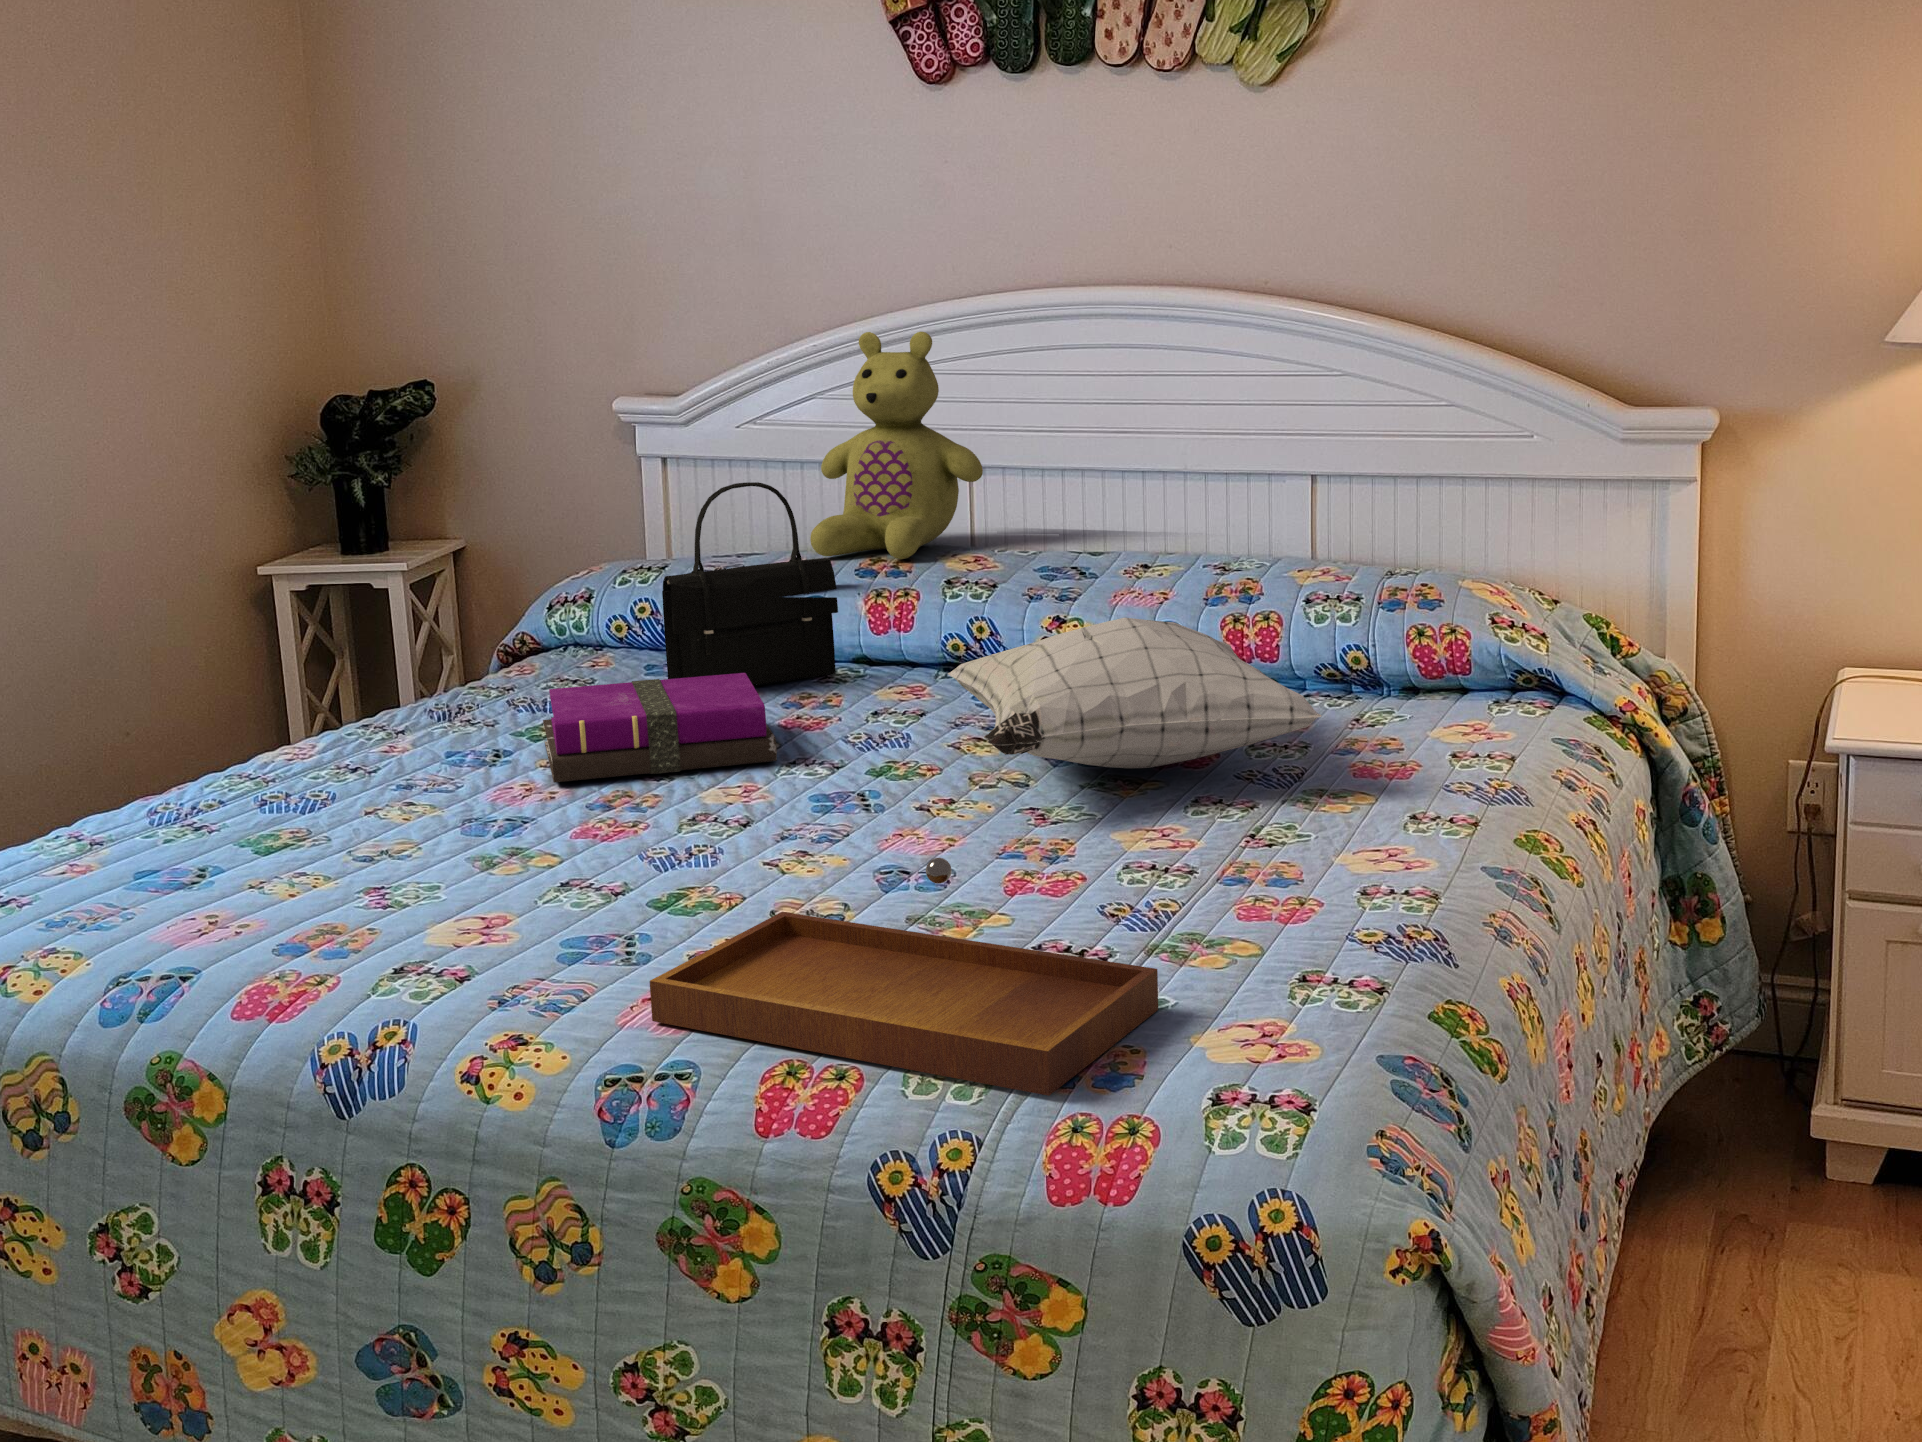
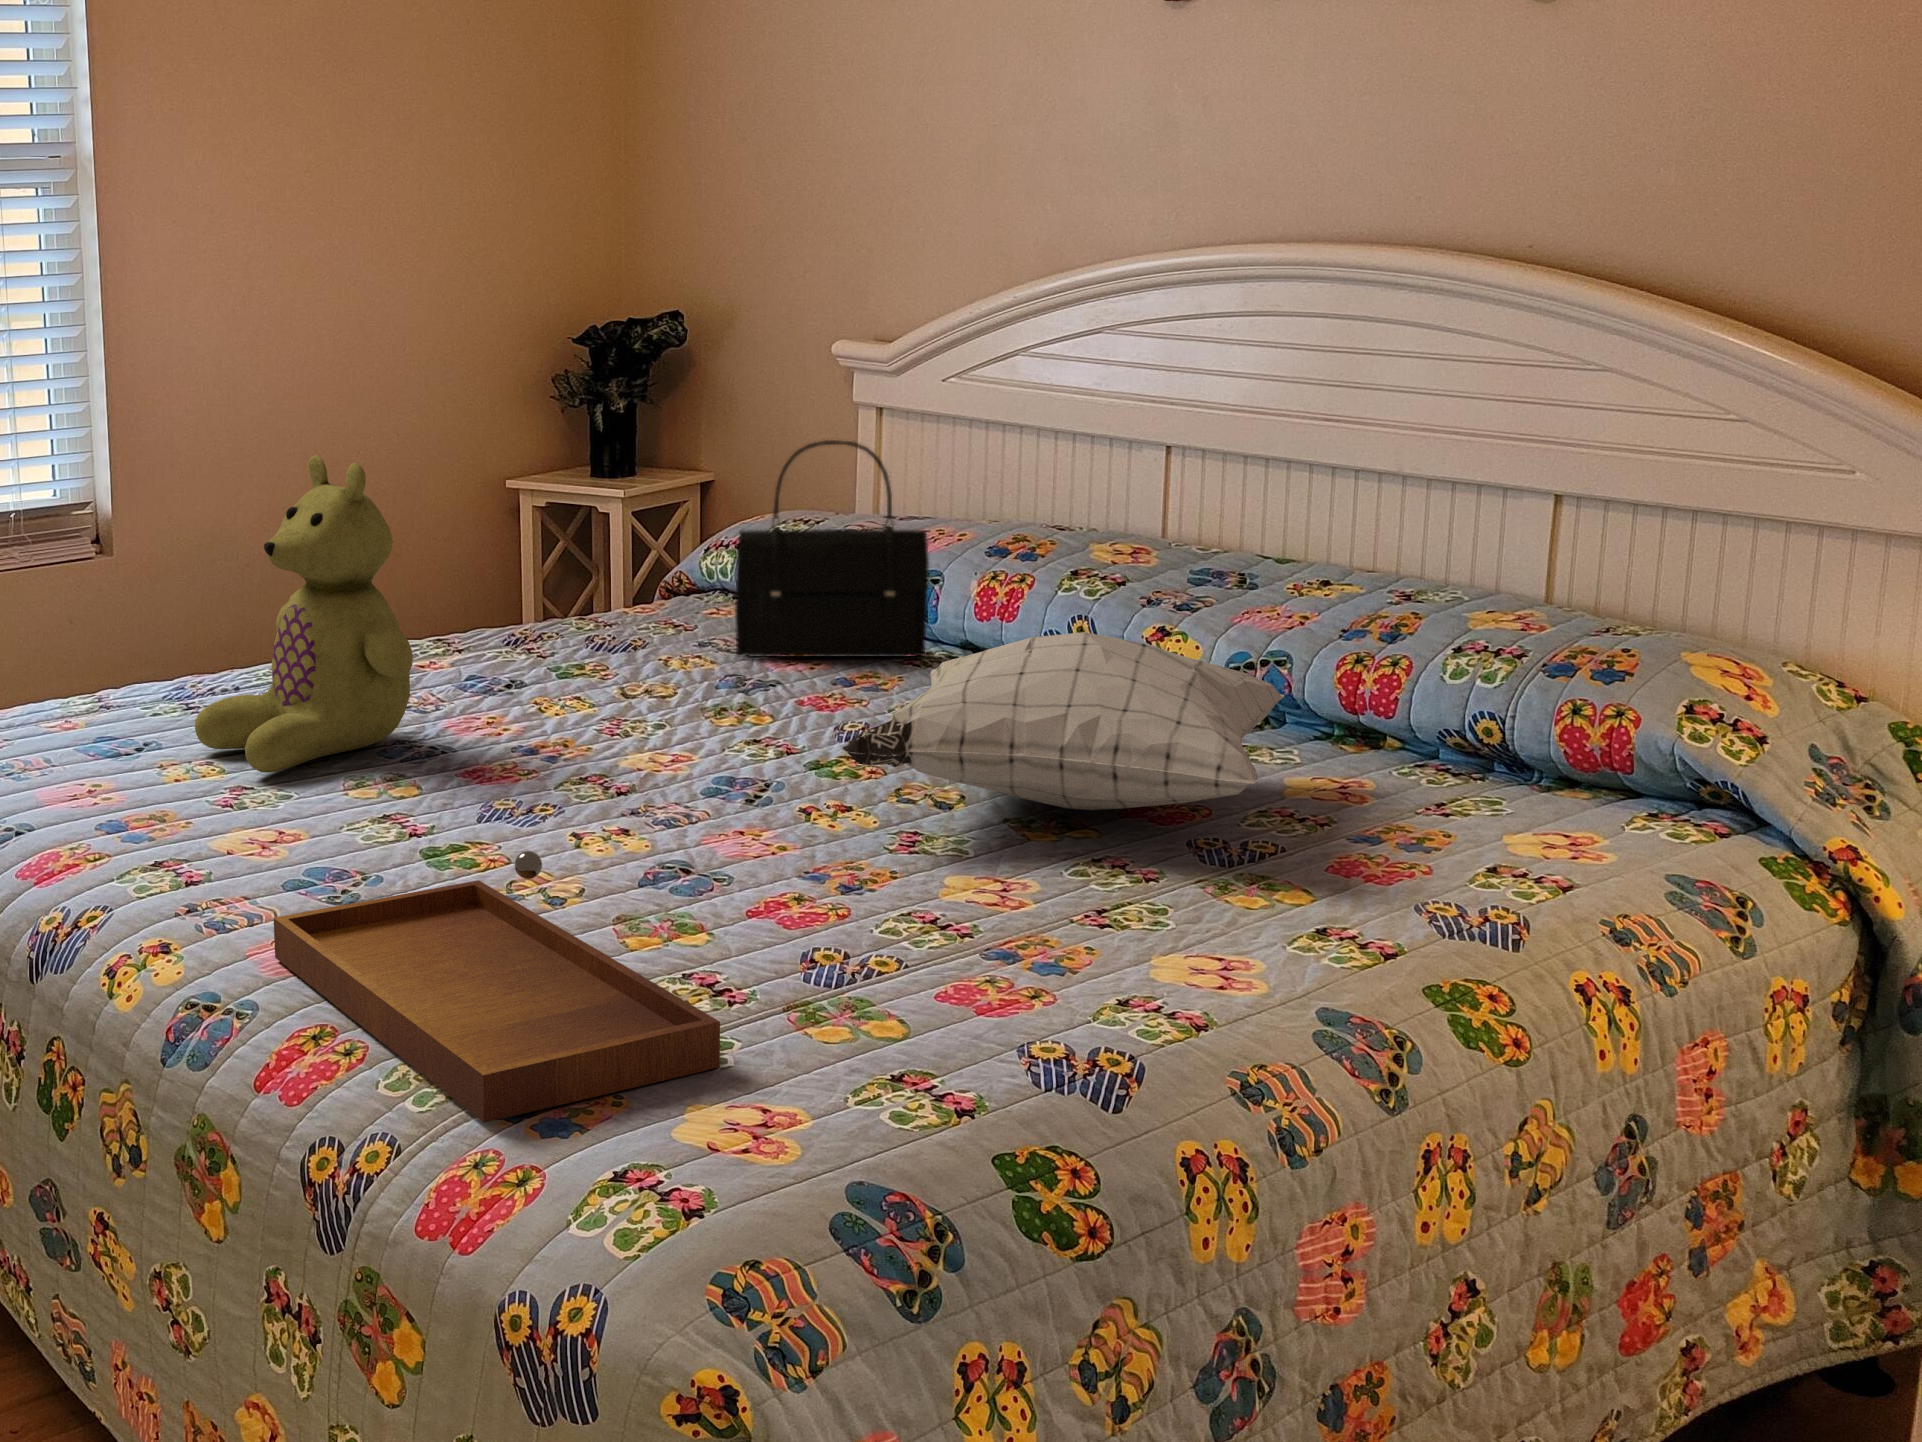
stuffed bear: present [810,331,983,559] -> present [195,455,413,772]
notebook: present [543,673,777,782] -> none [514,629,772,735]

